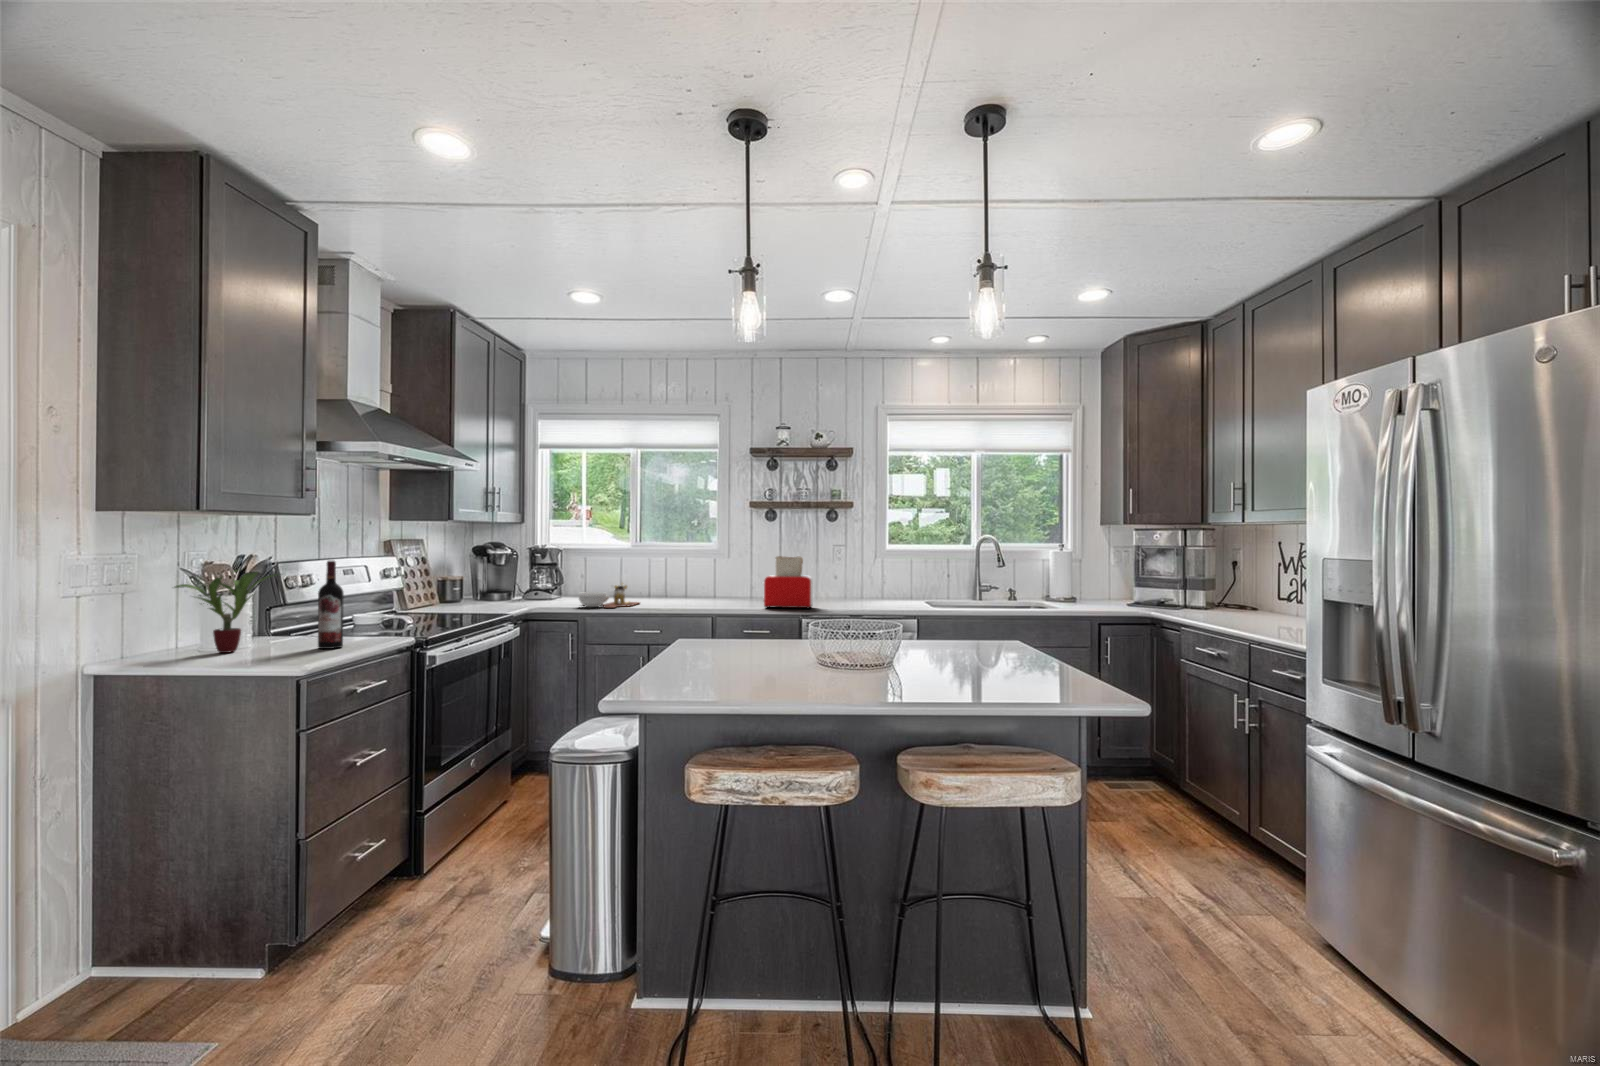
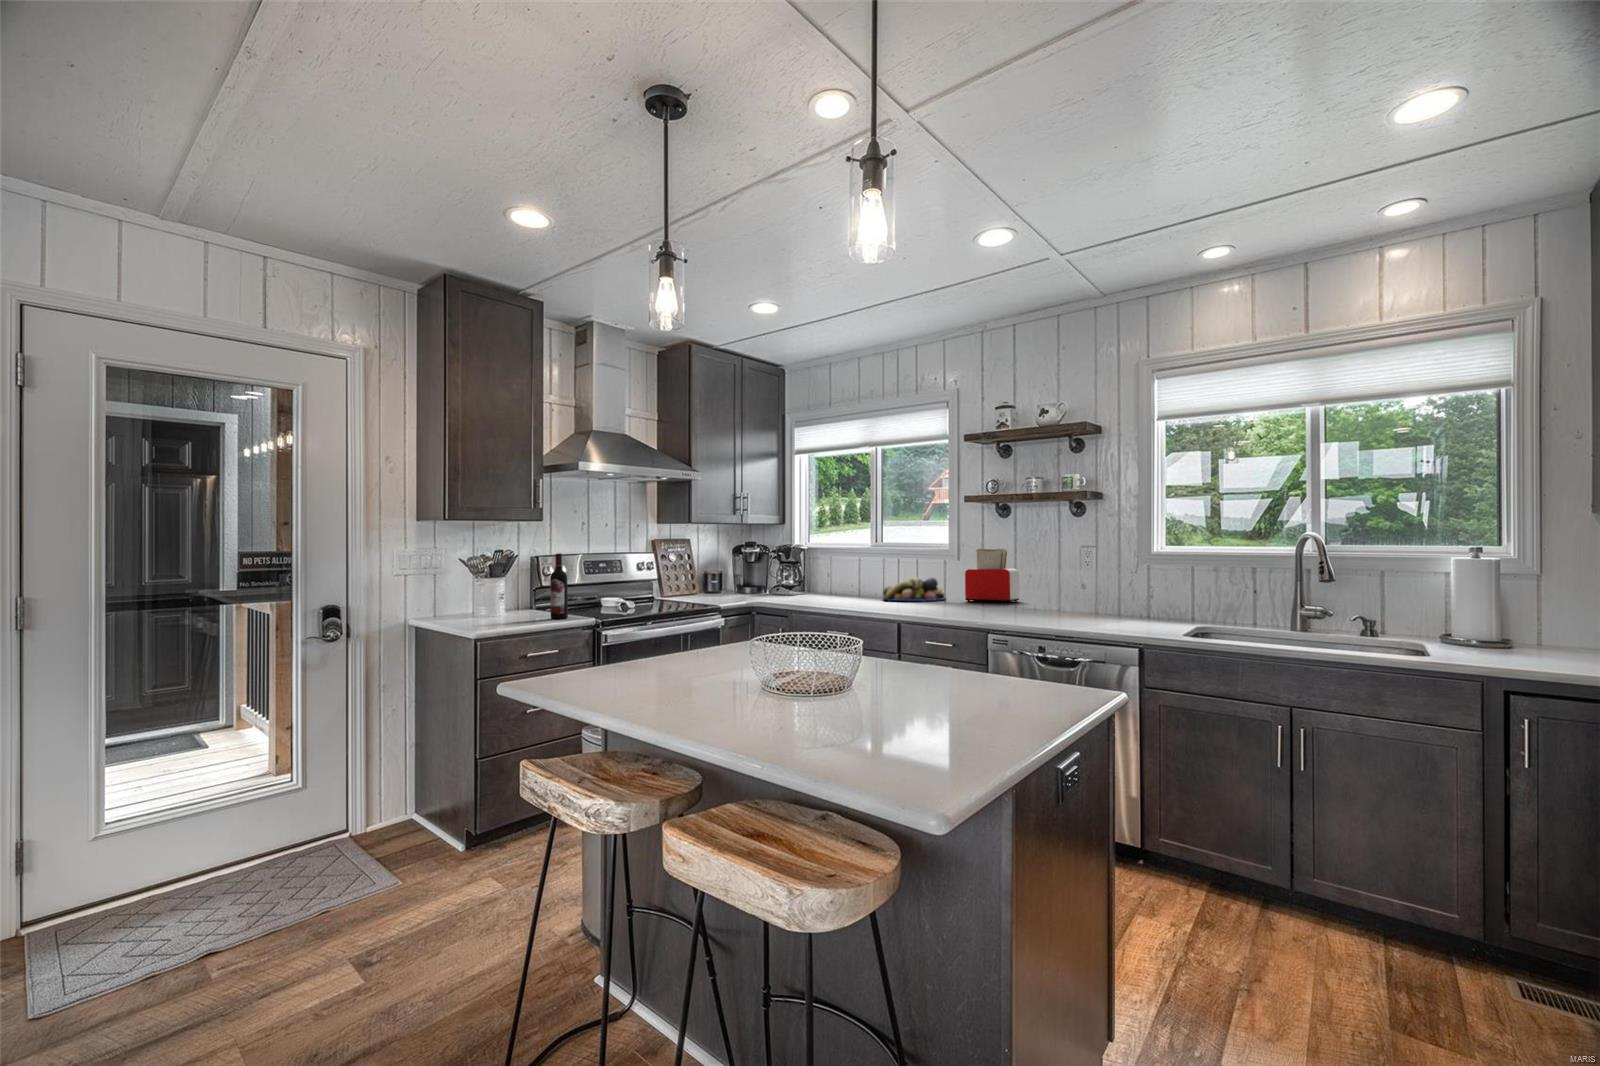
potted plant: present [175,570,278,653] -> none [464,560,532,619]
cutting board: present [579,583,639,608] -> none [803,576,864,599]
fruit bowl: none [672,584,739,609] -> present [883,577,946,601]

